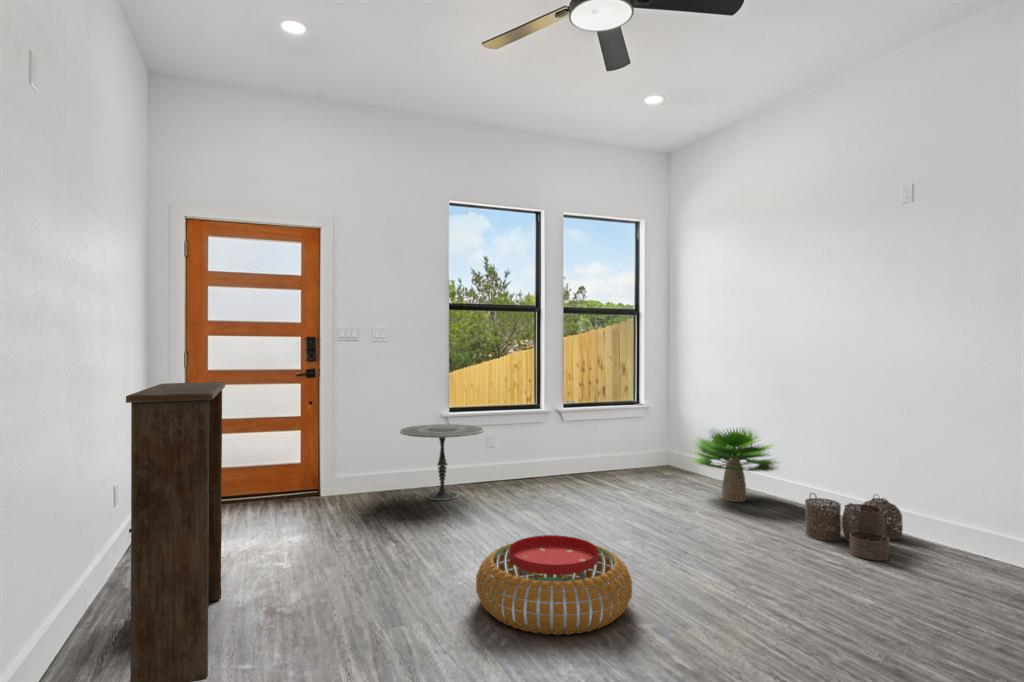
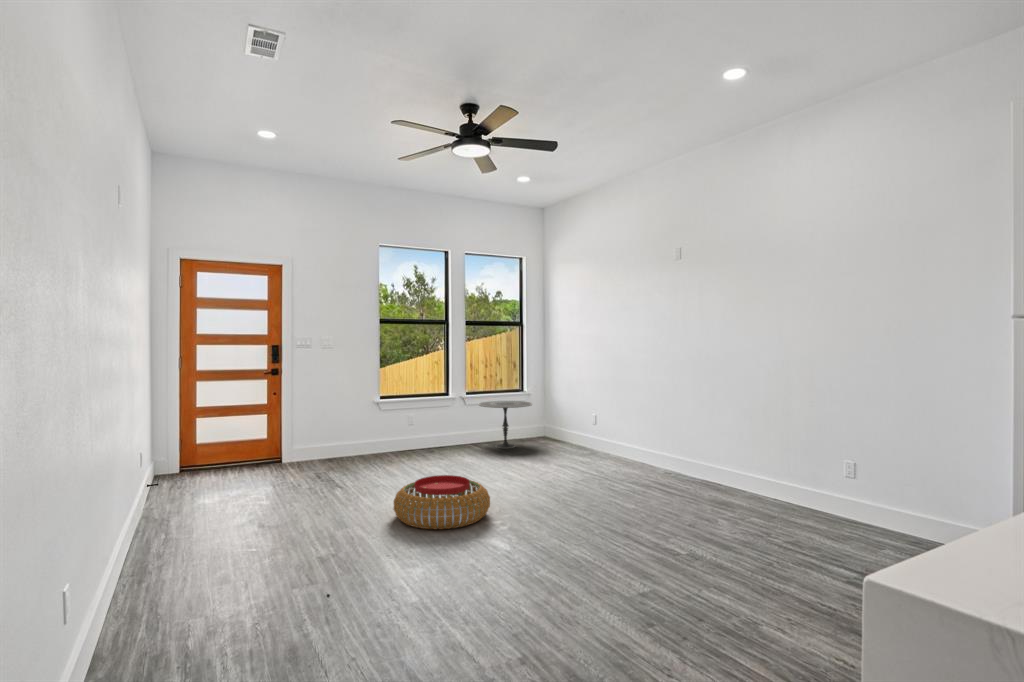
bookshelf: present [126,382,225,682] -> none [181,381,231,564]
side table: present [400,424,484,500] -> present [478,401,532,448]
potted plant: present [694,429,776,502] -> none [552,406,615,459]
woven basket: present [805,493,903,561] -> none [618,449,679,488]

